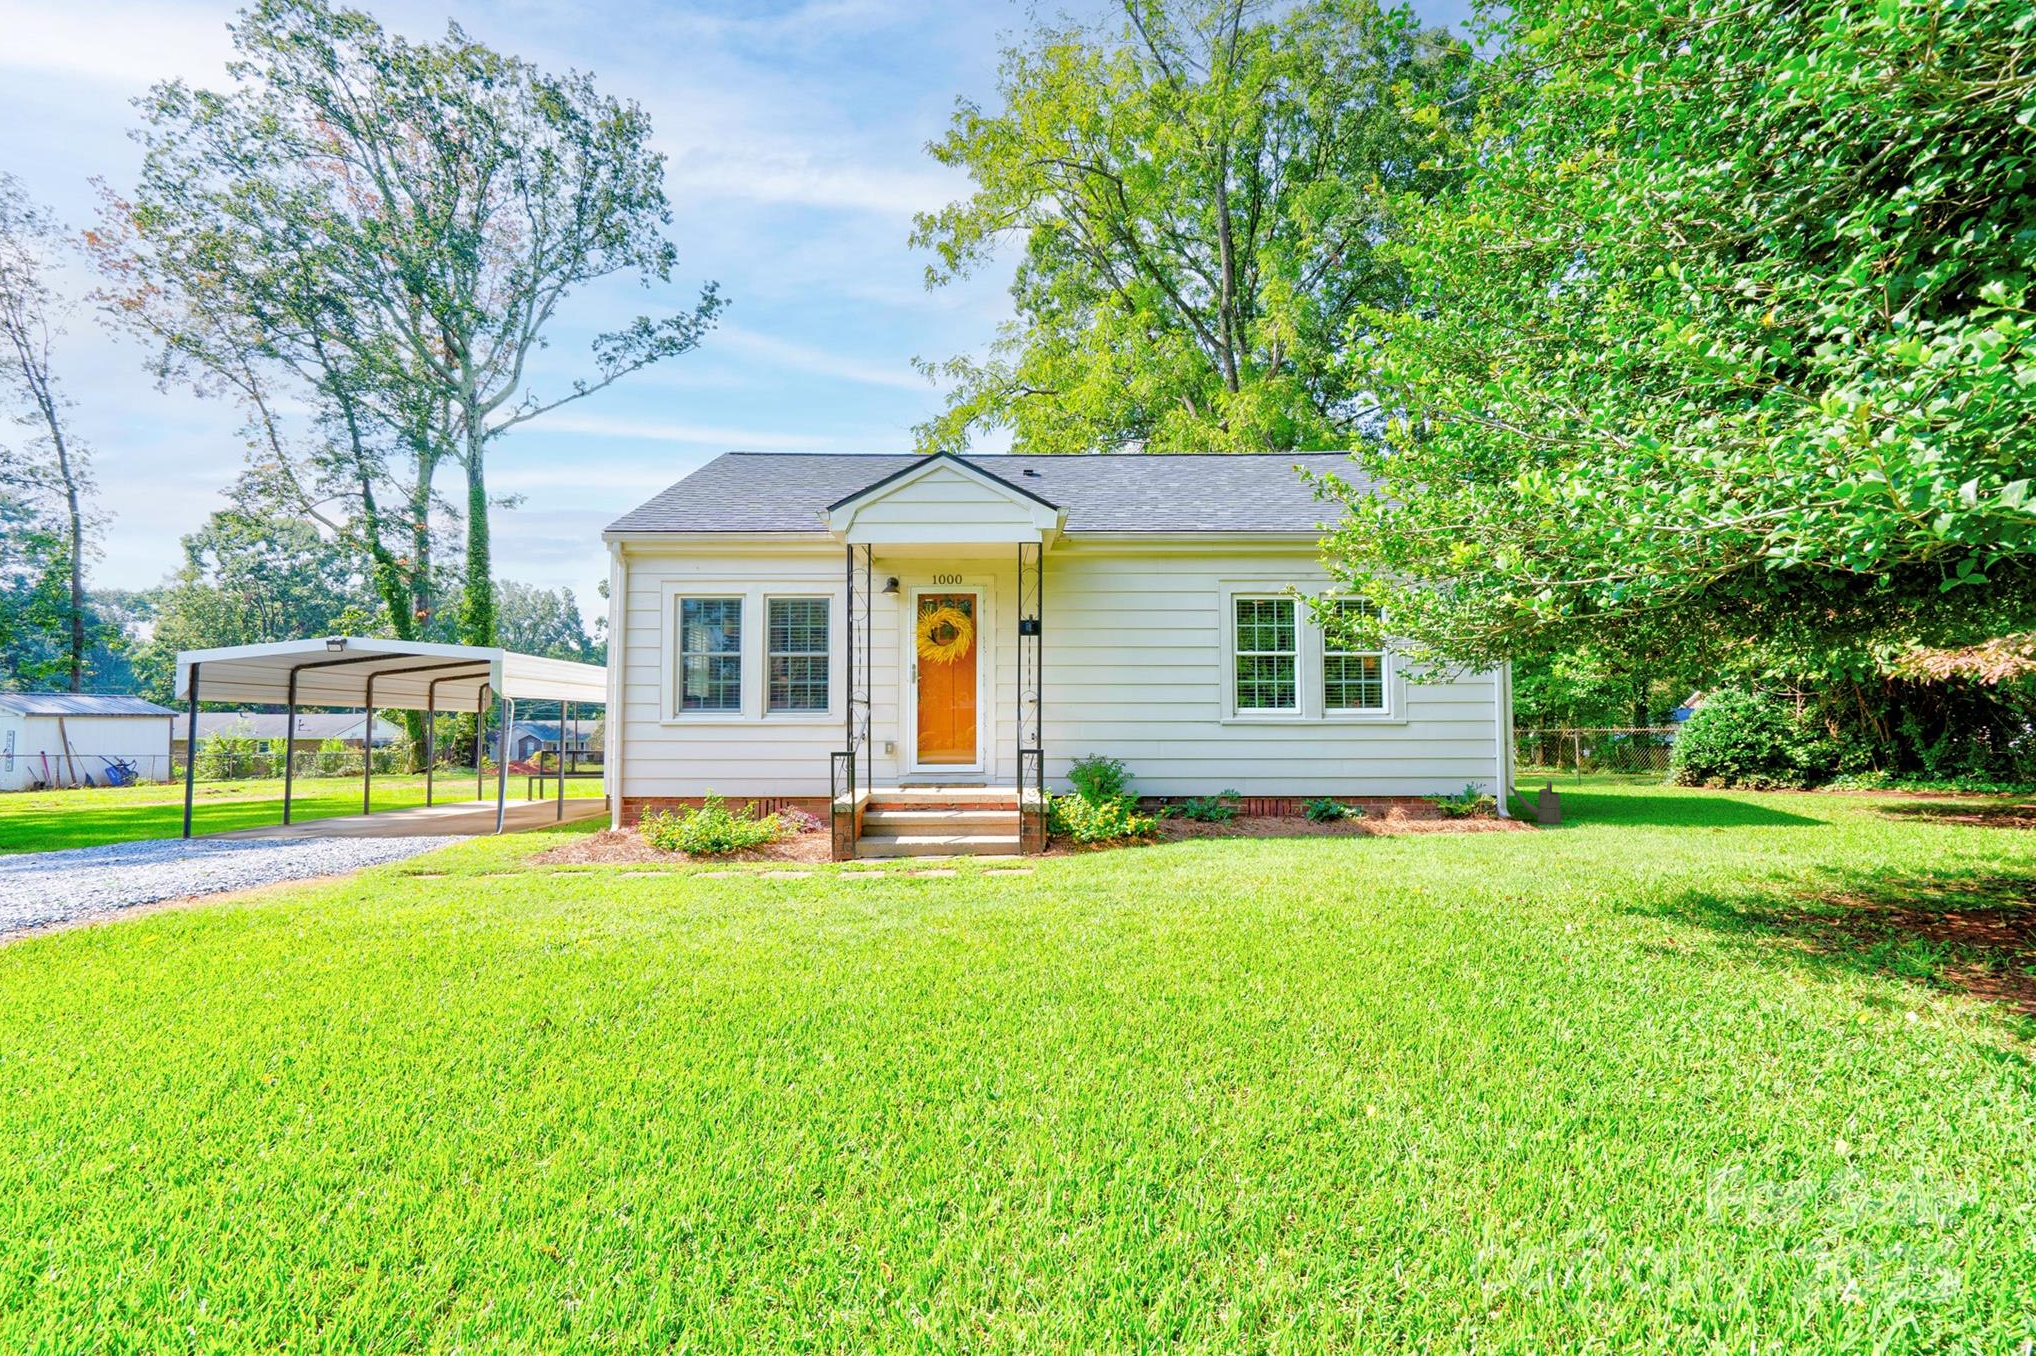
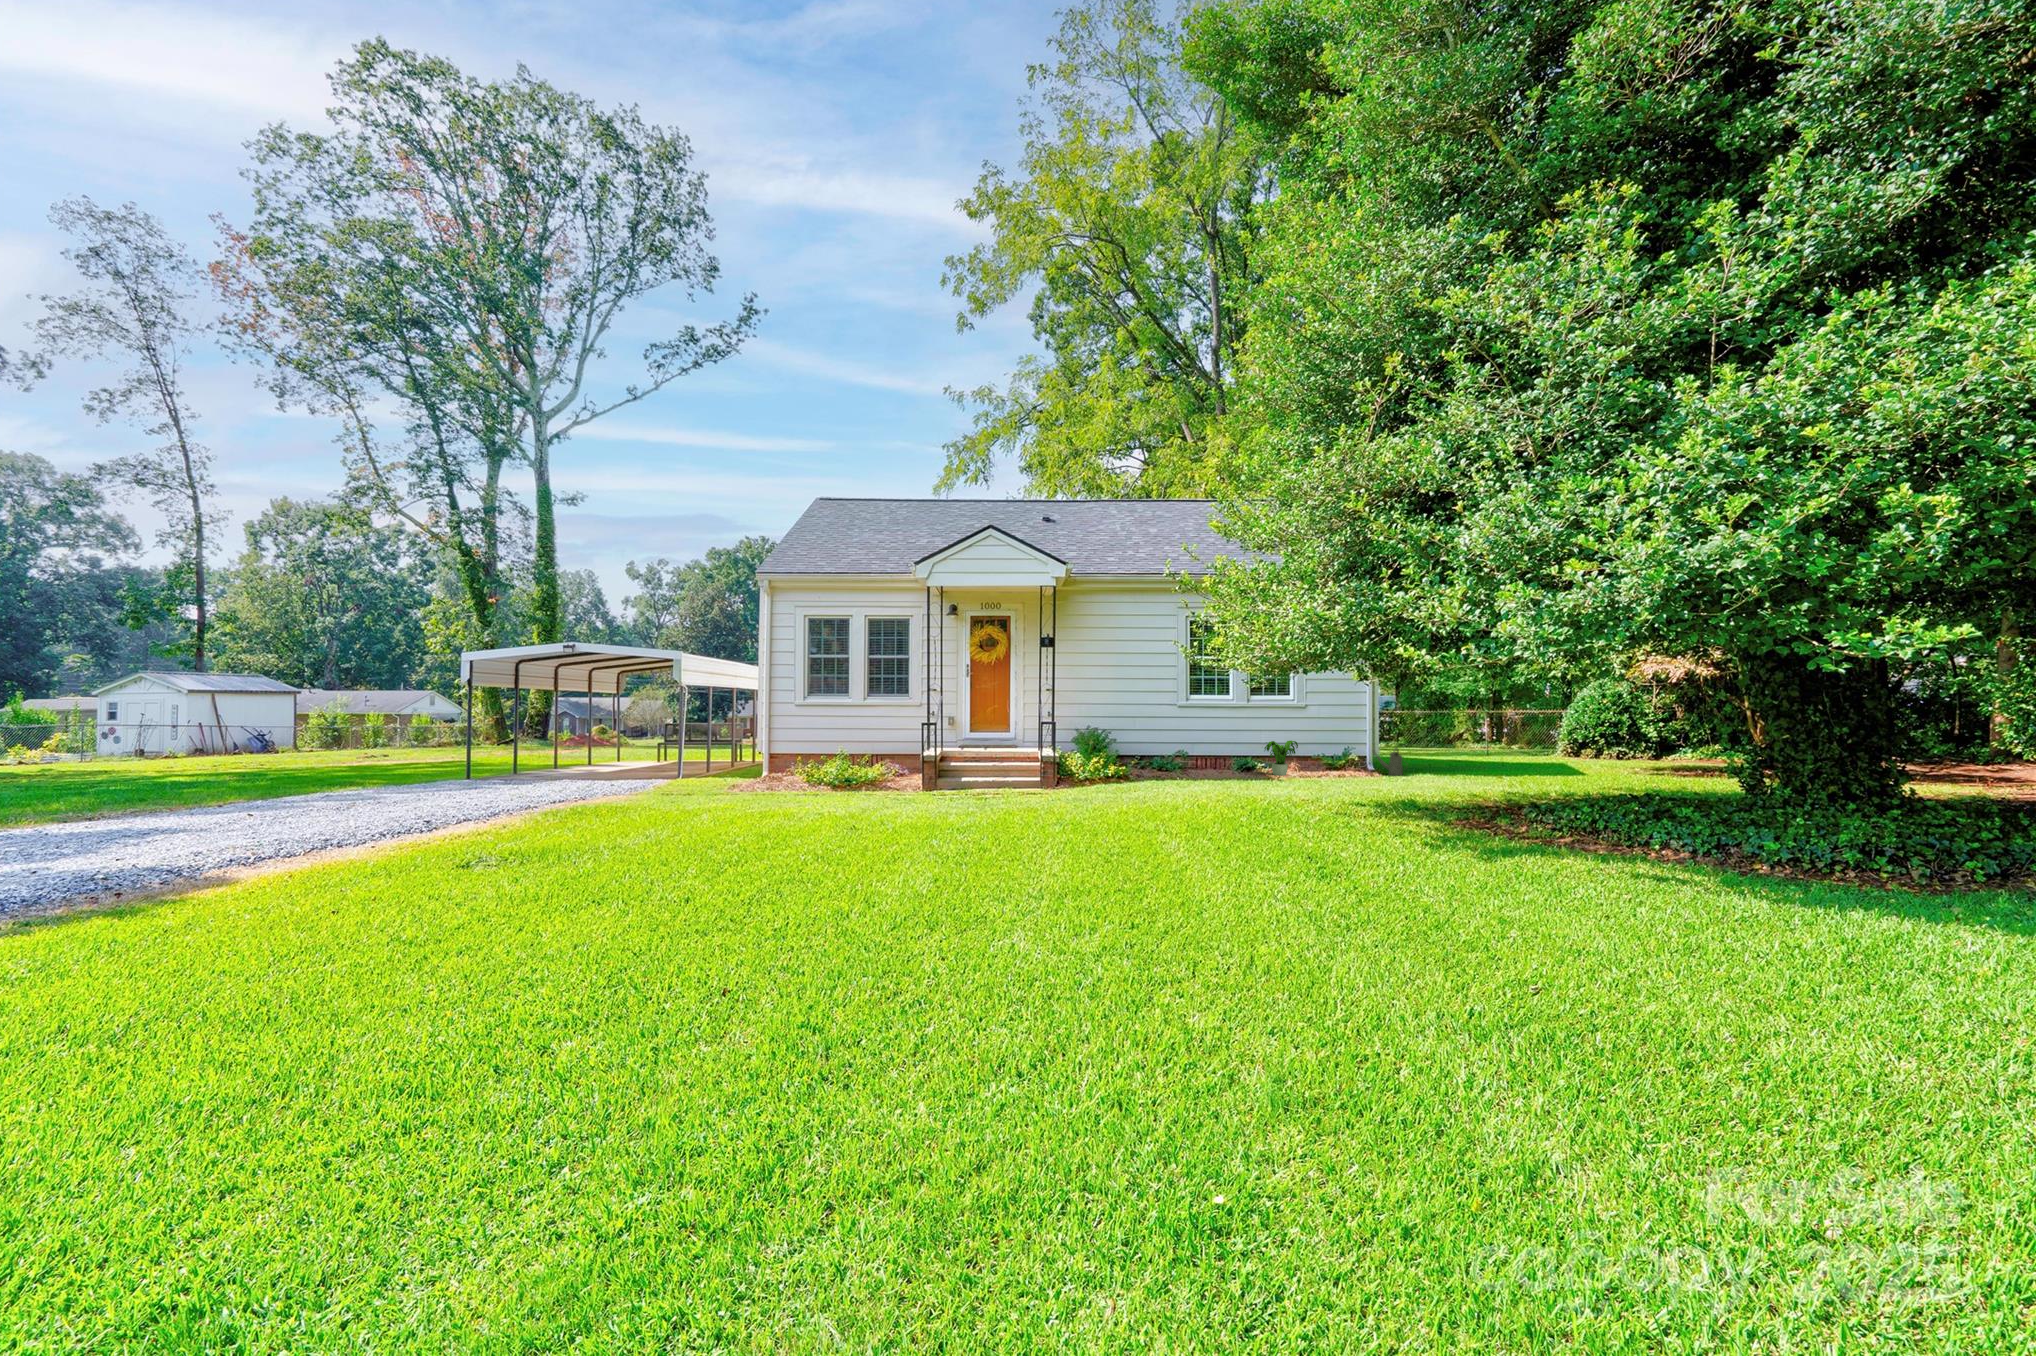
potted plant: none [1347,772,1407,825] -> present [1264,741,1298,776]

